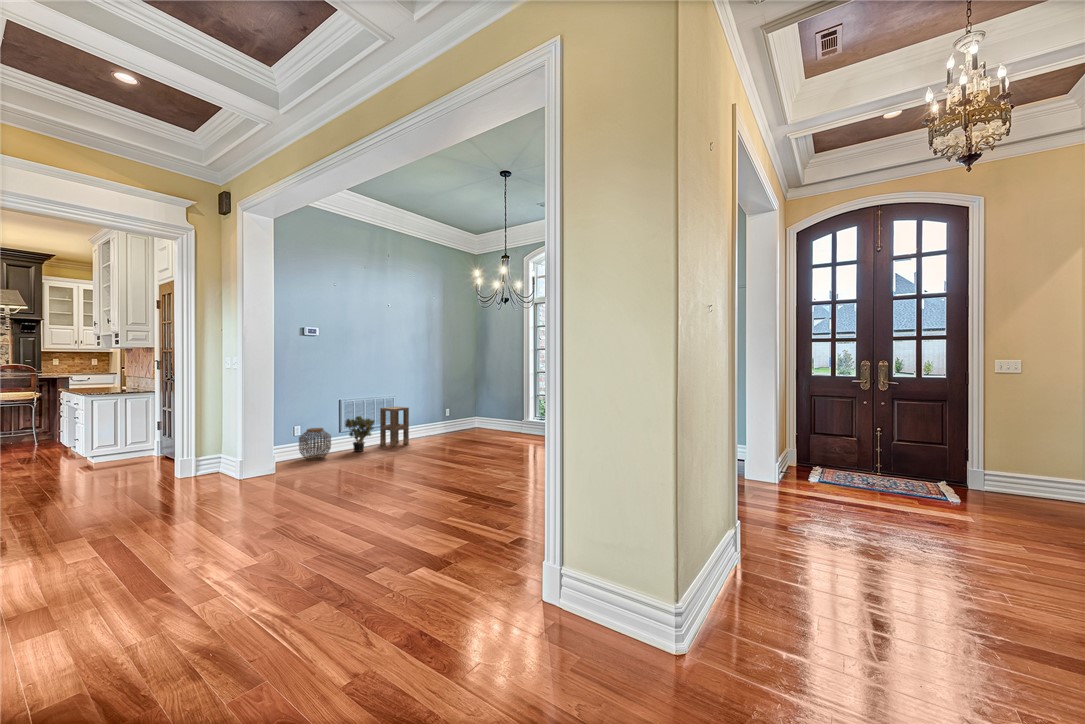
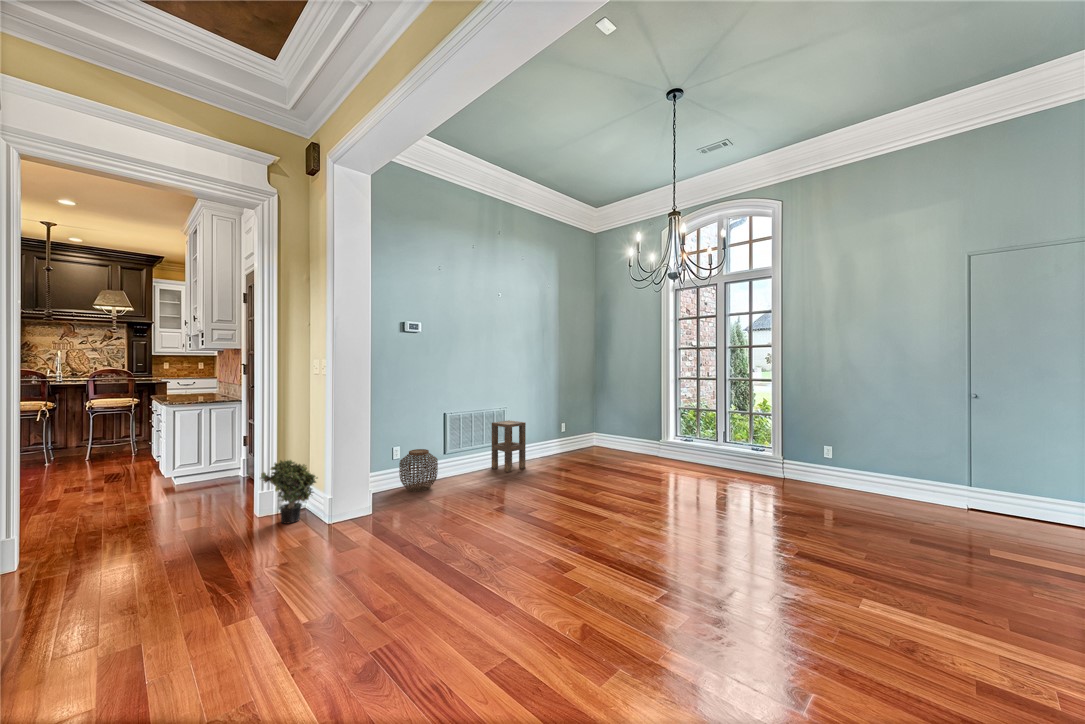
potted plant: present [345,416,374,452] -> present [261,460,318,524]

